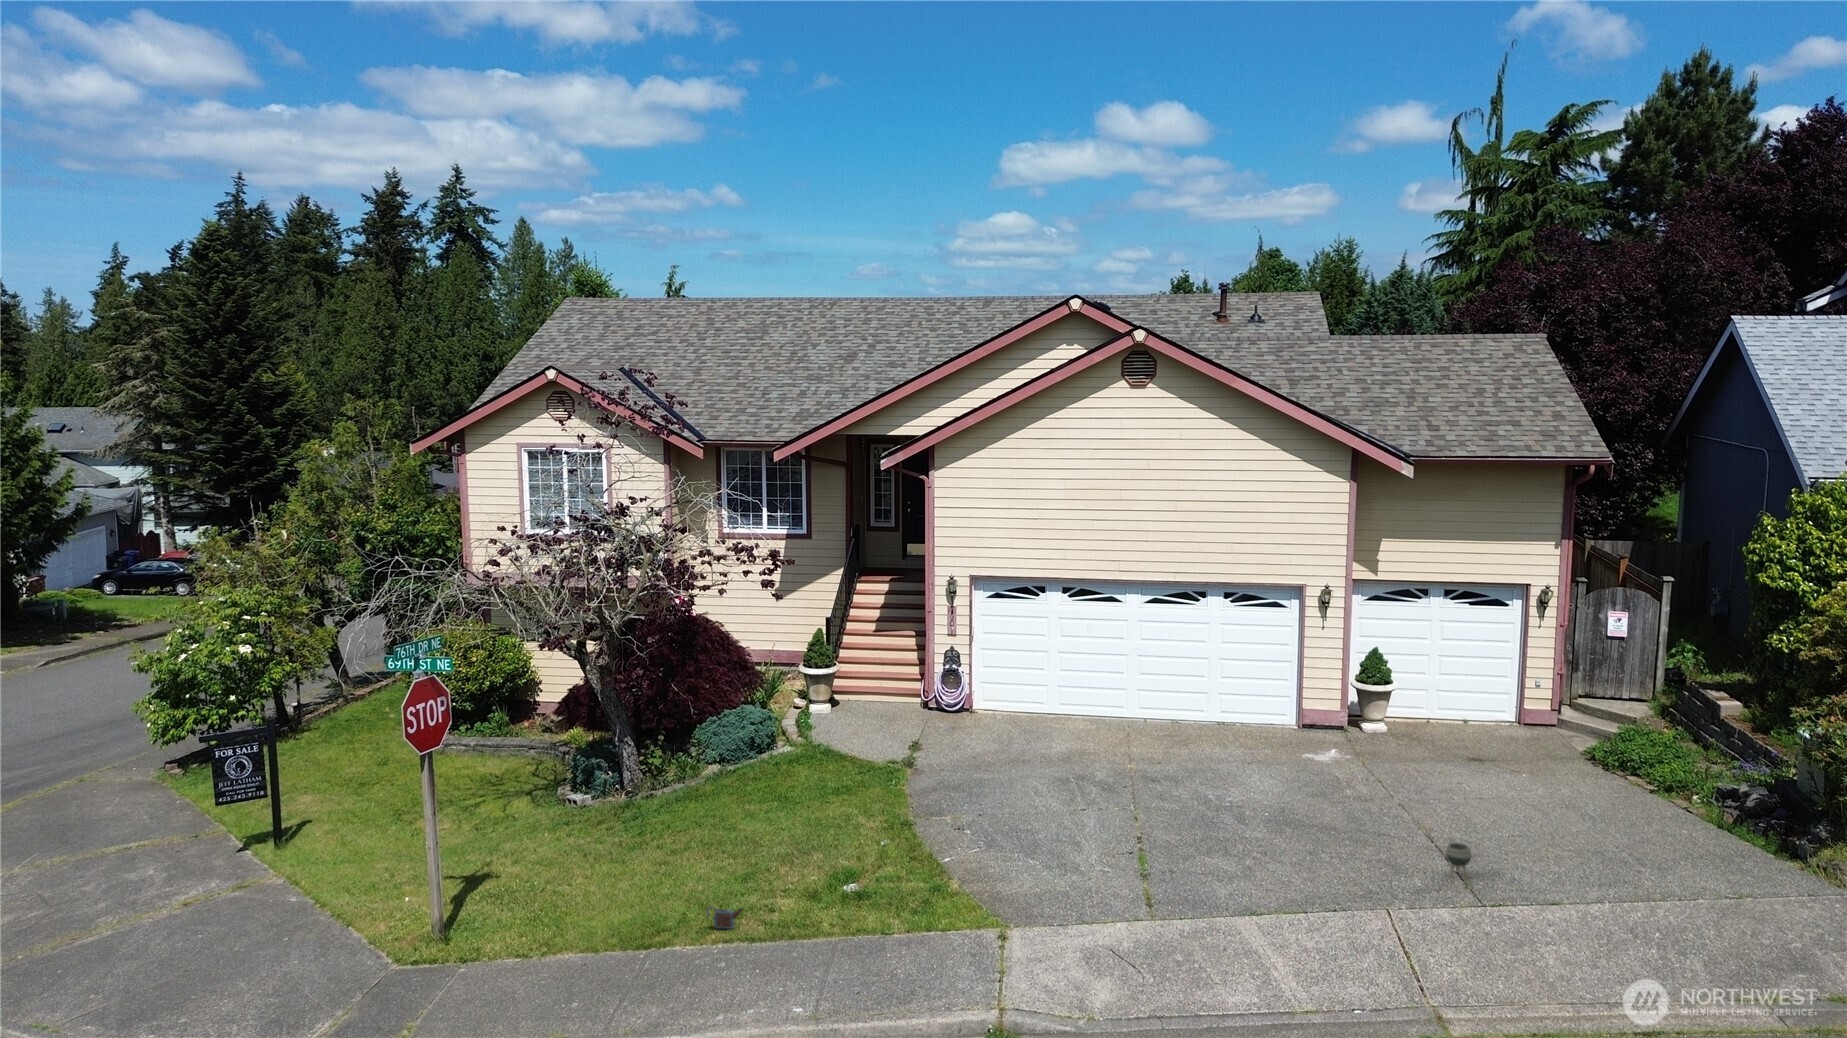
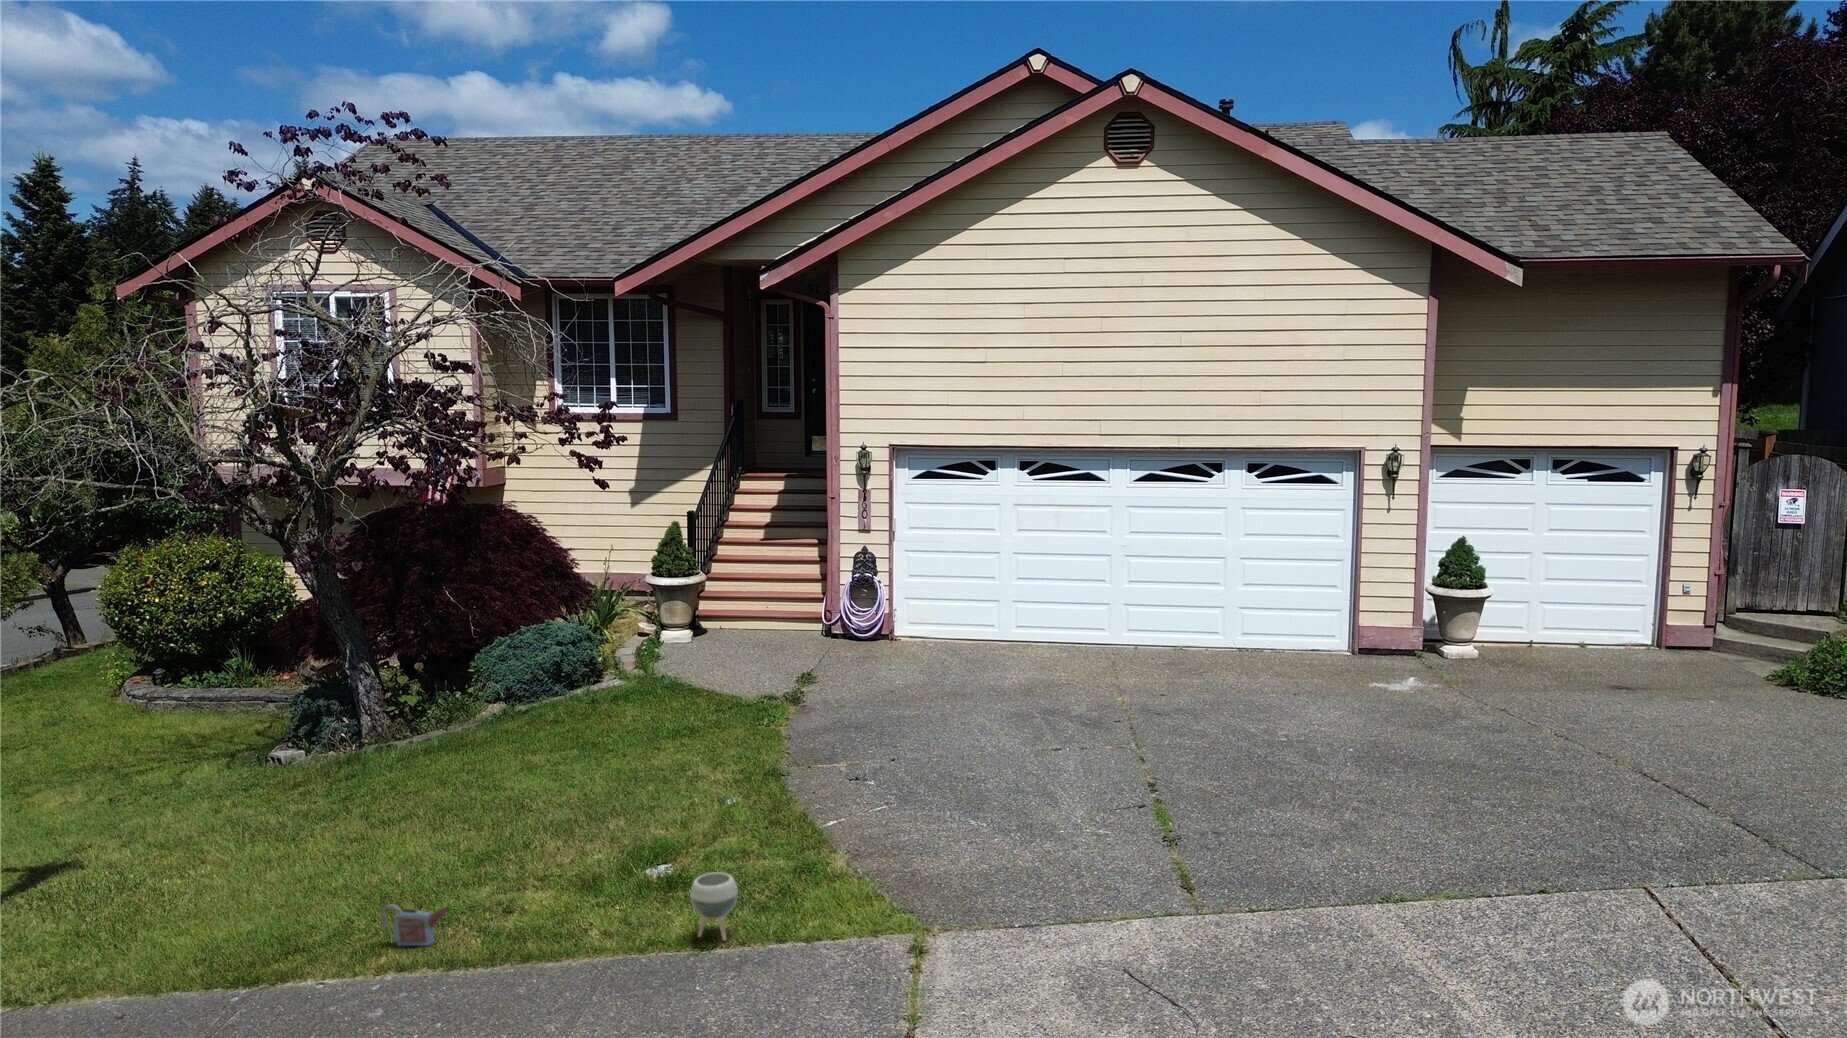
planter: present [1445,843,1472,878] -> present [690,872,737,941]

